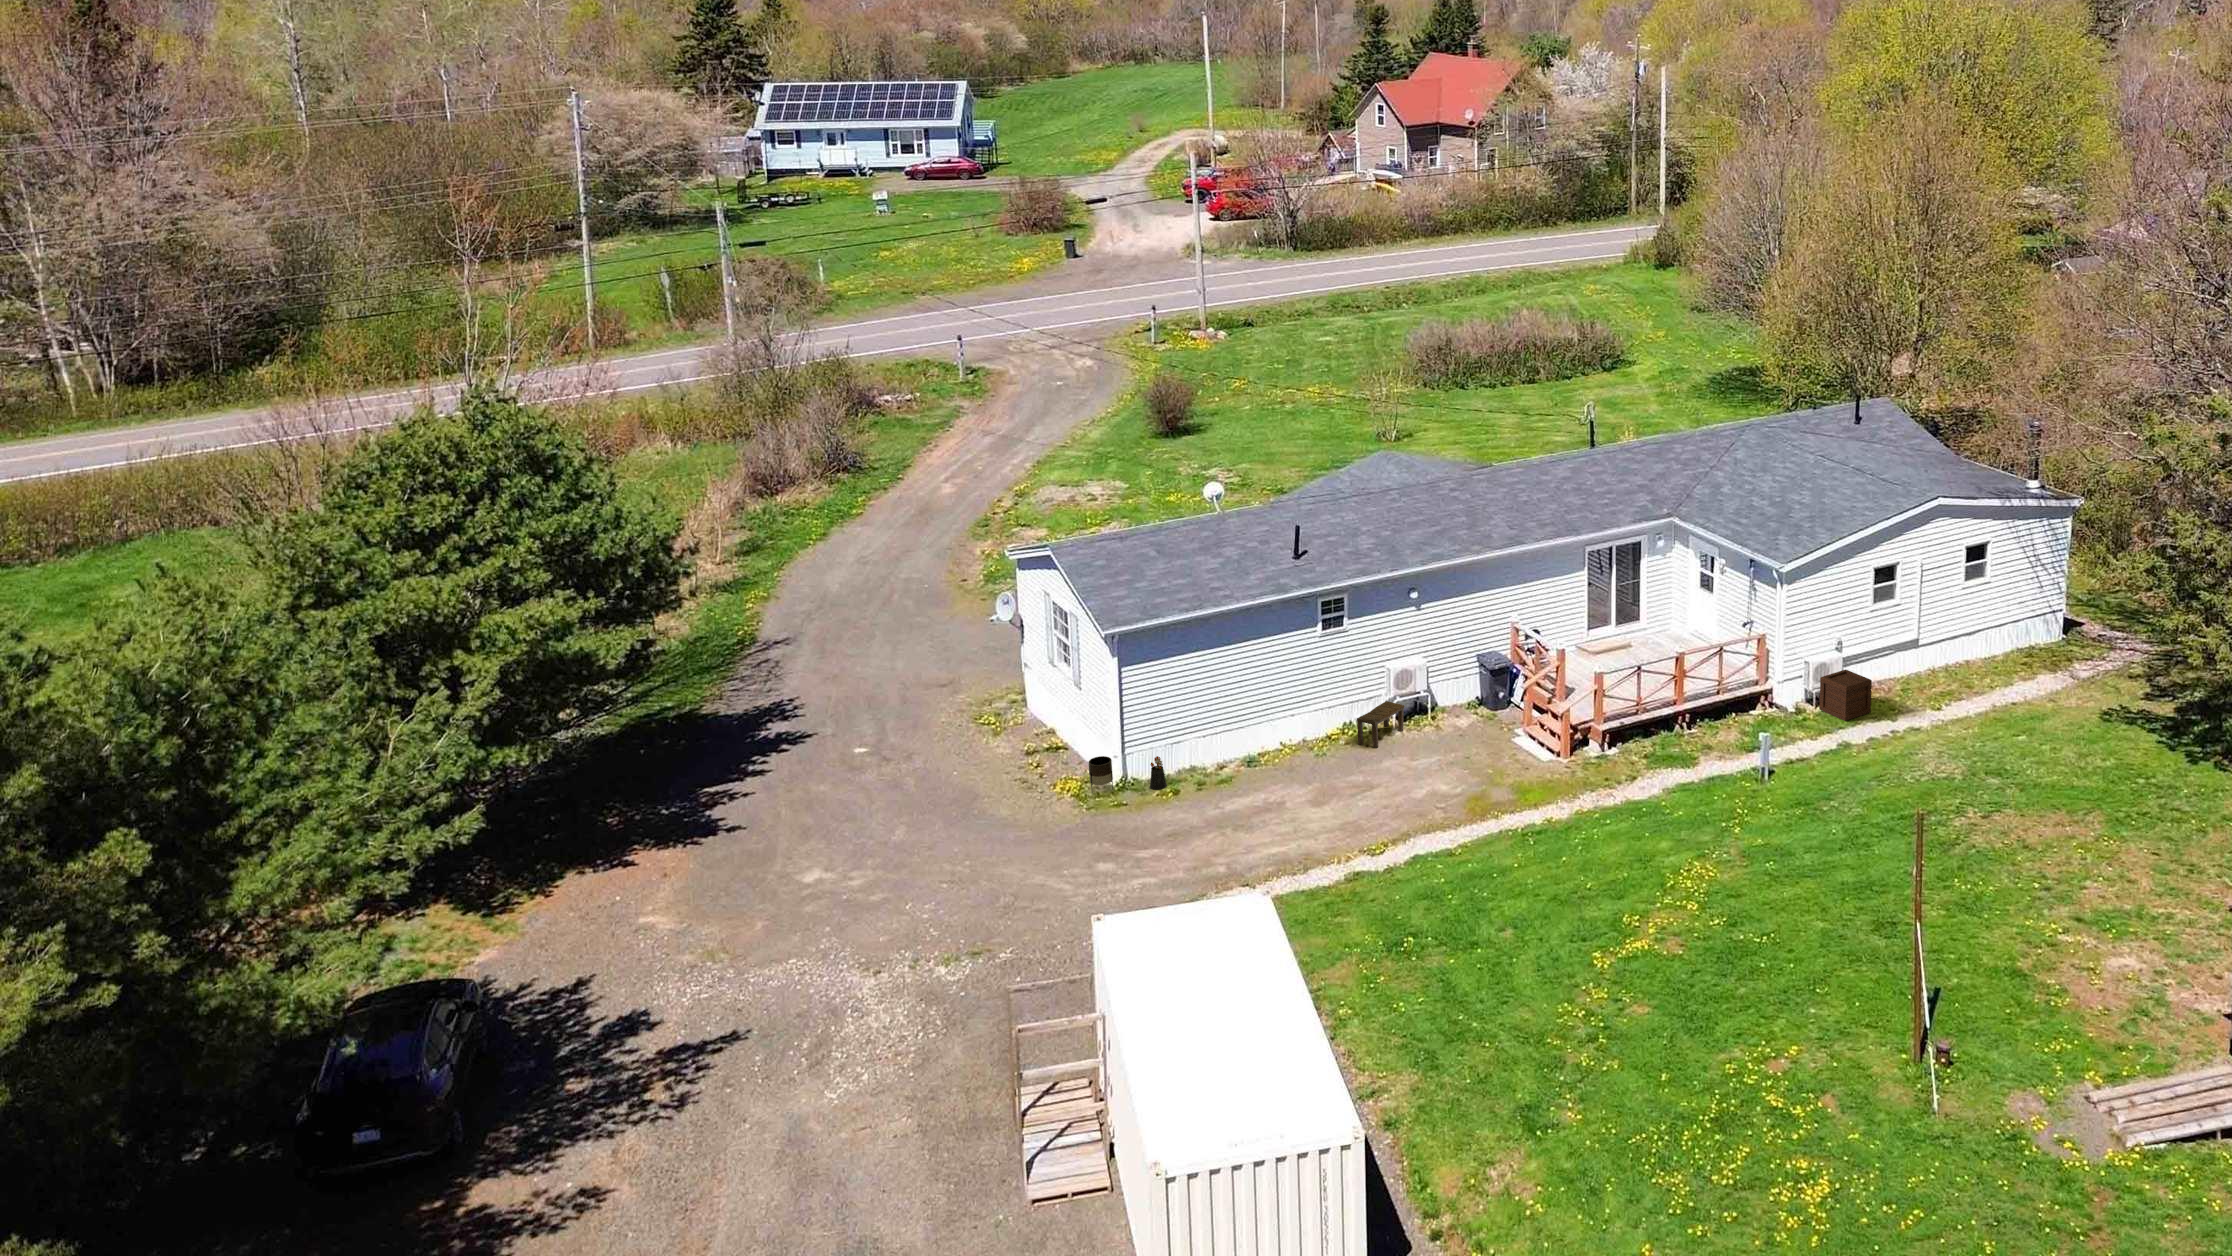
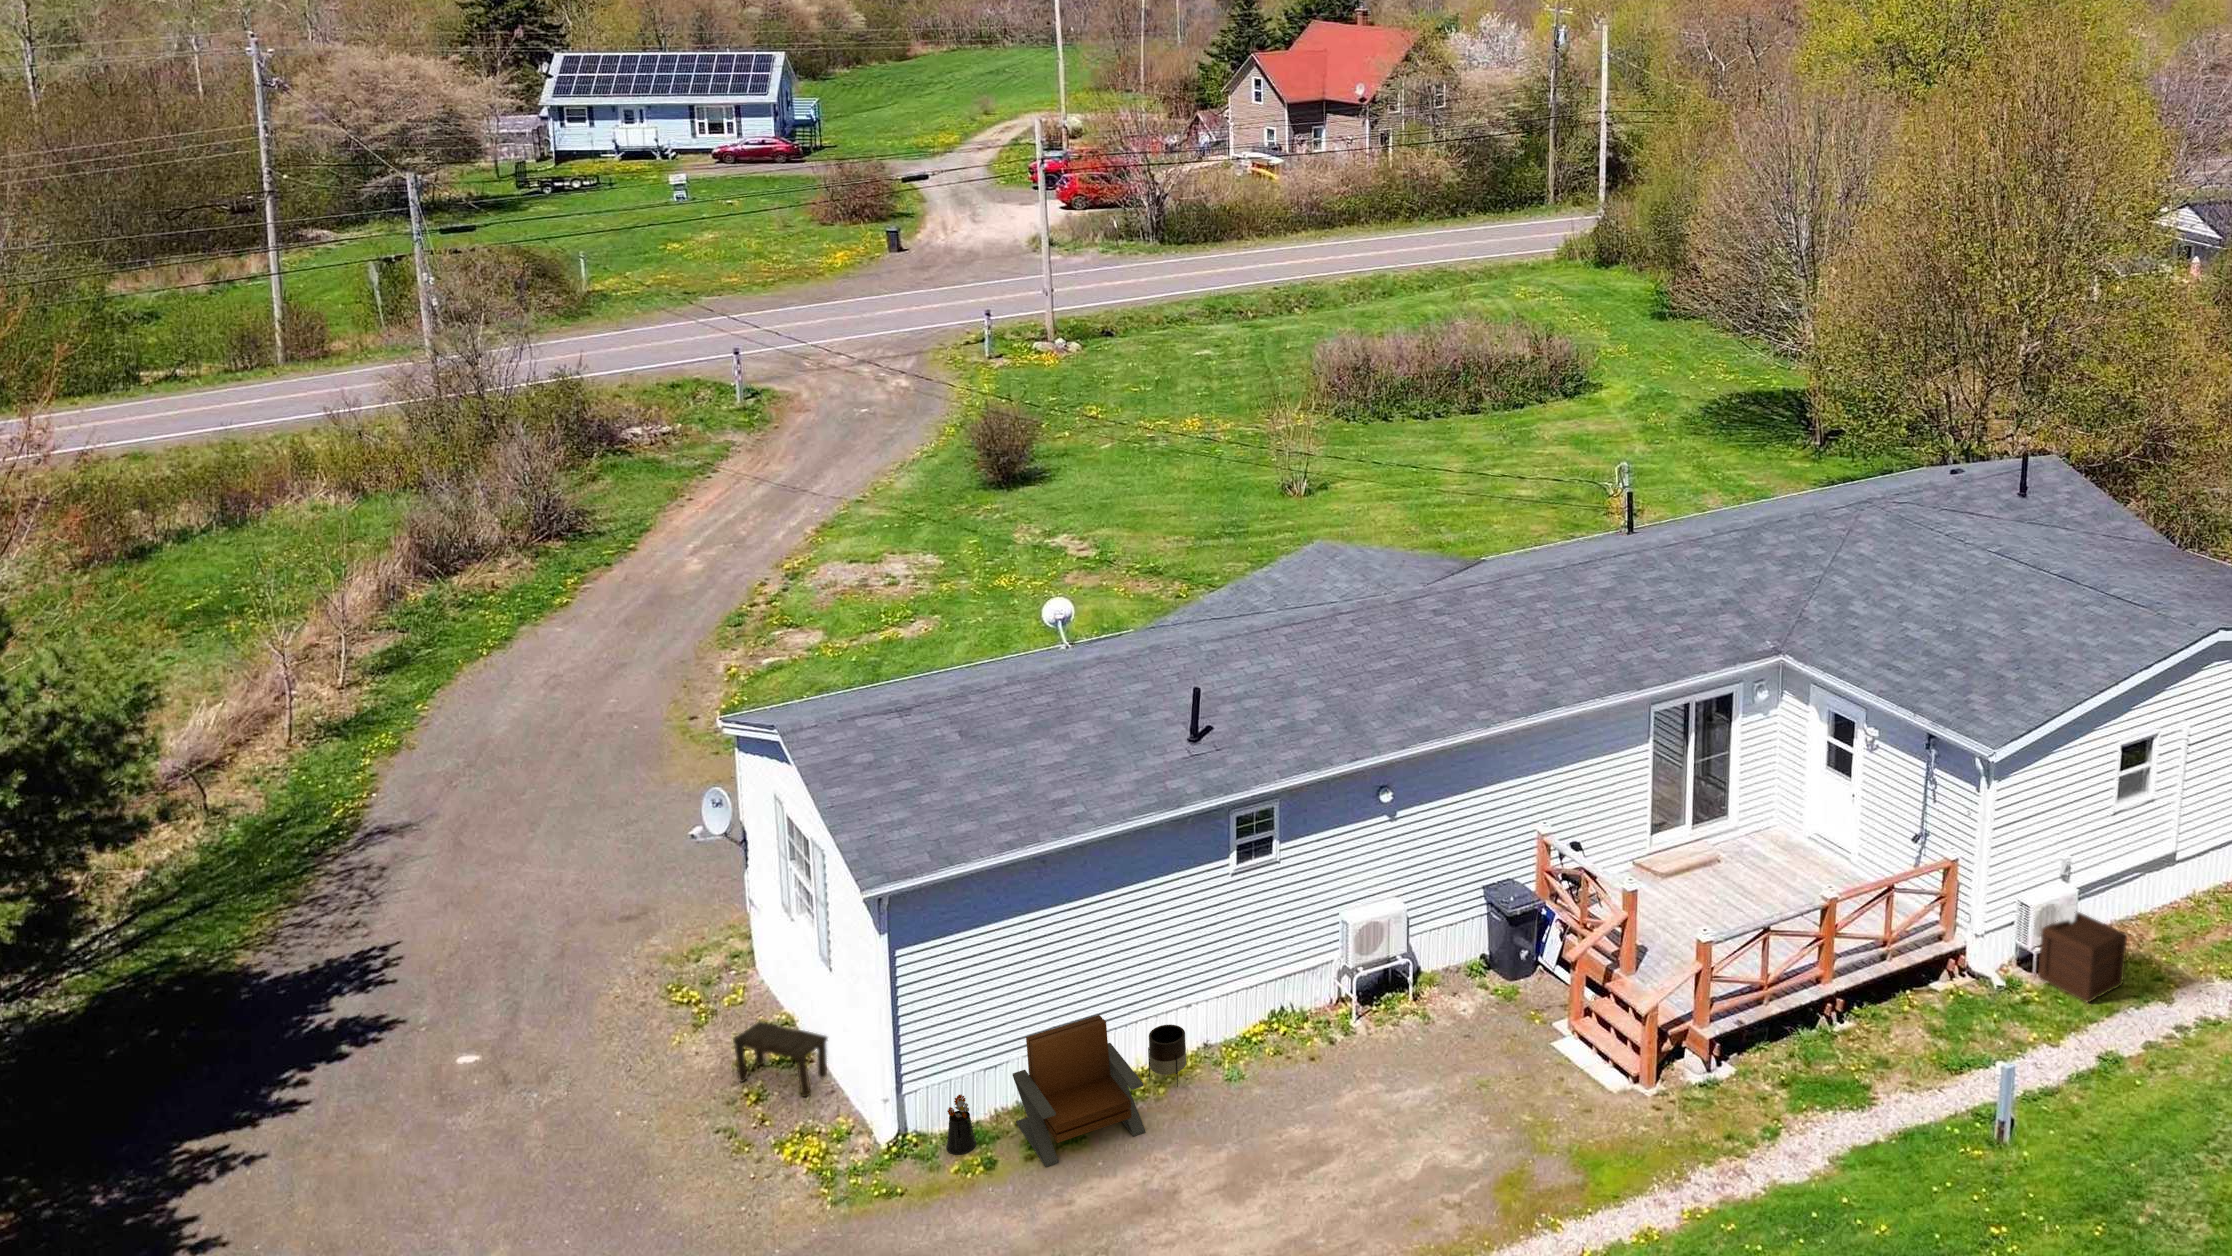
bench: present [1357,701,1404,748] -> present [733,1021,827,1097]
lounge chair: none [1188,714,1266,795] -> present [1013,1015,1146,1167]
planter: present [1088,756,1113,793] -> present [1148,1025,1186,1087]

